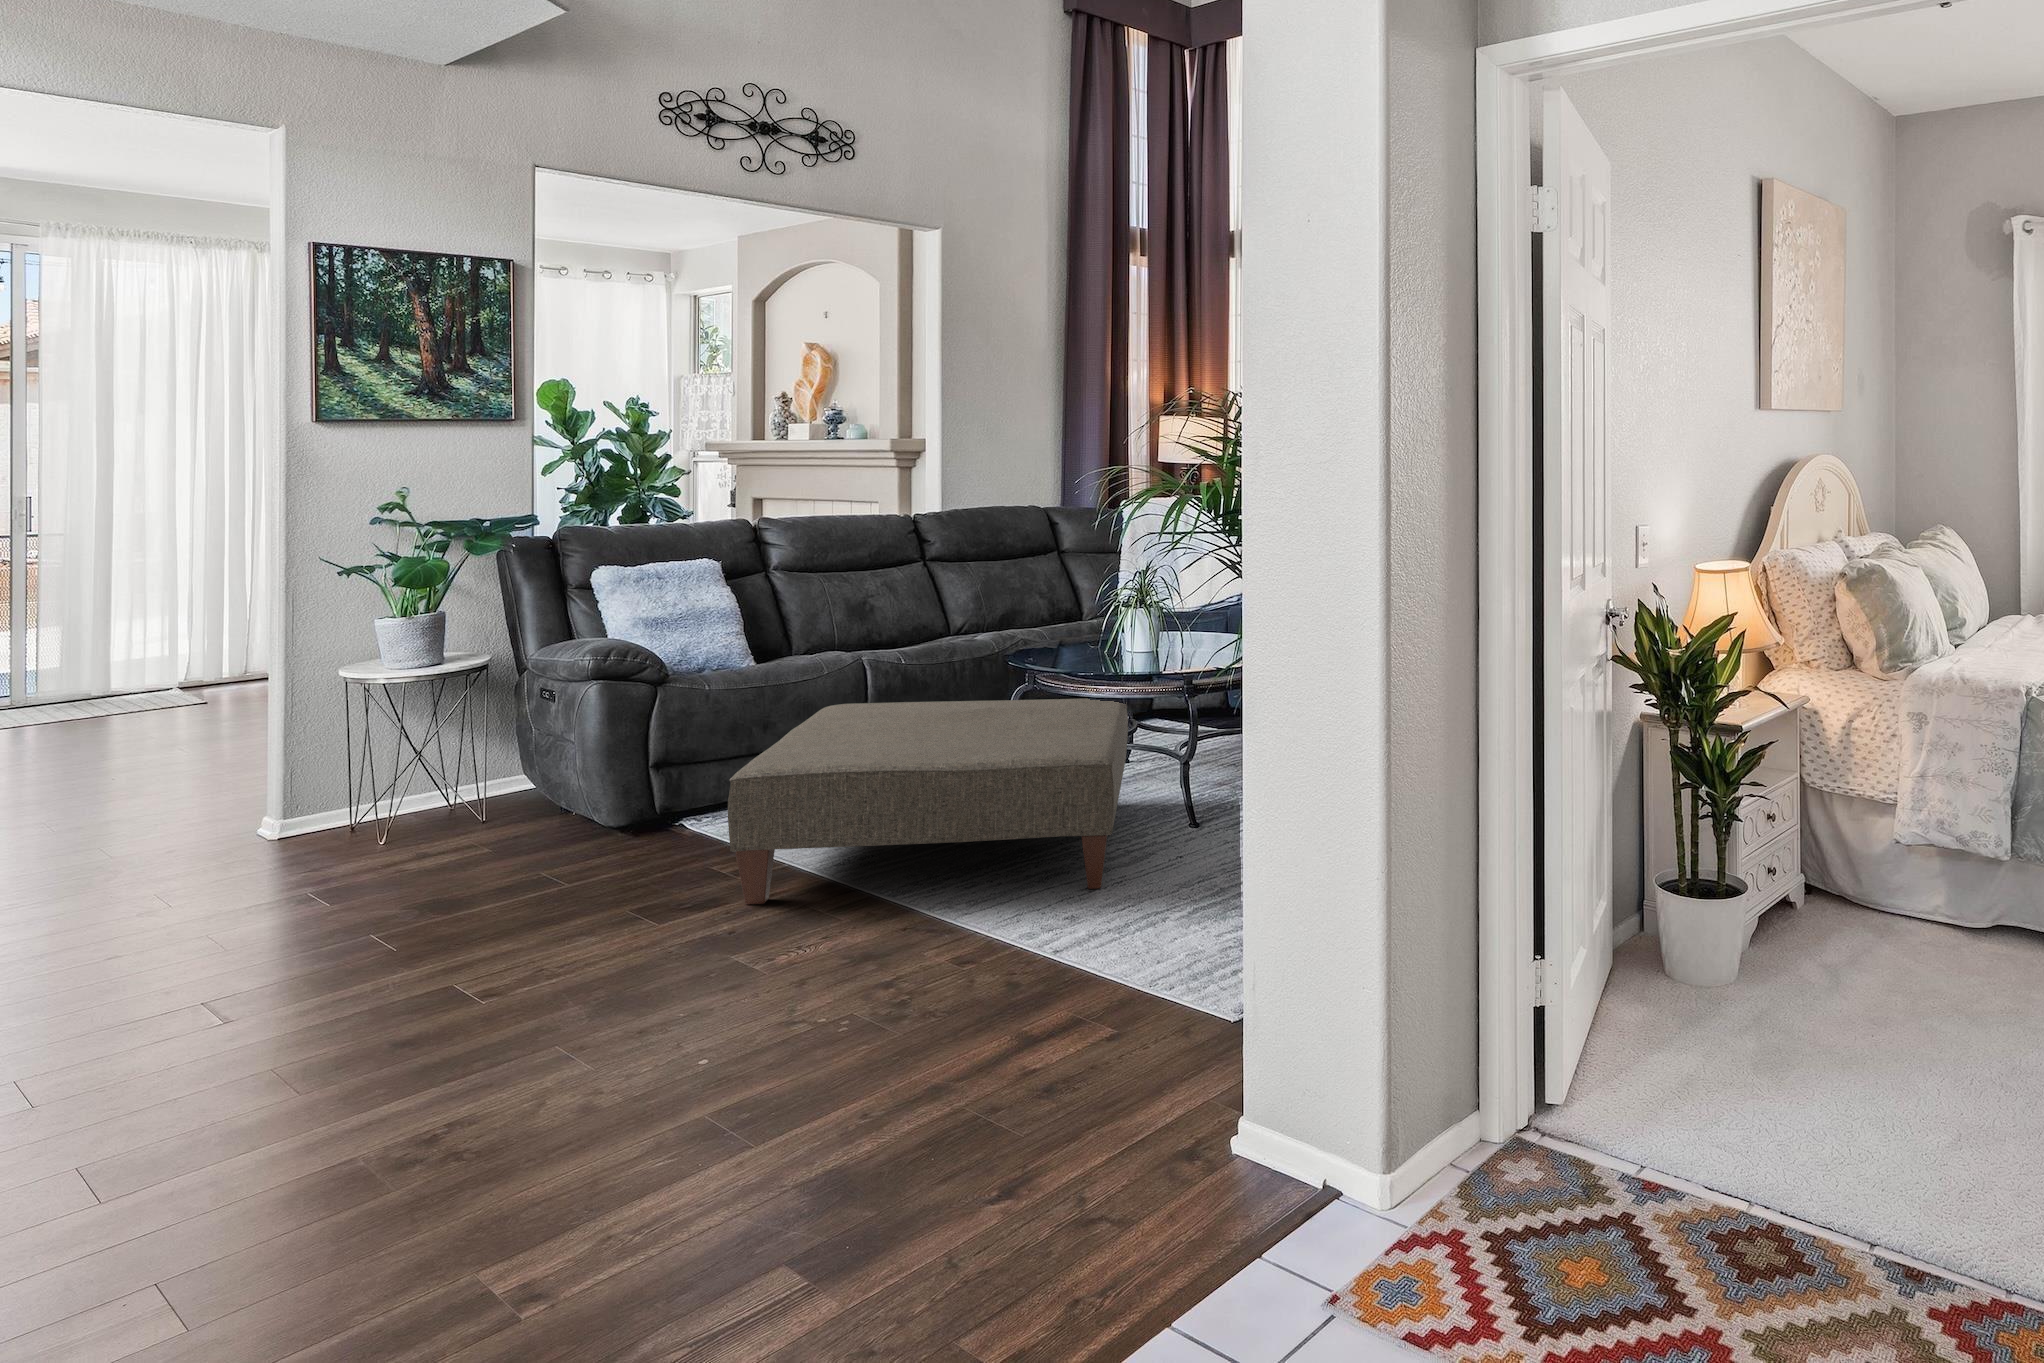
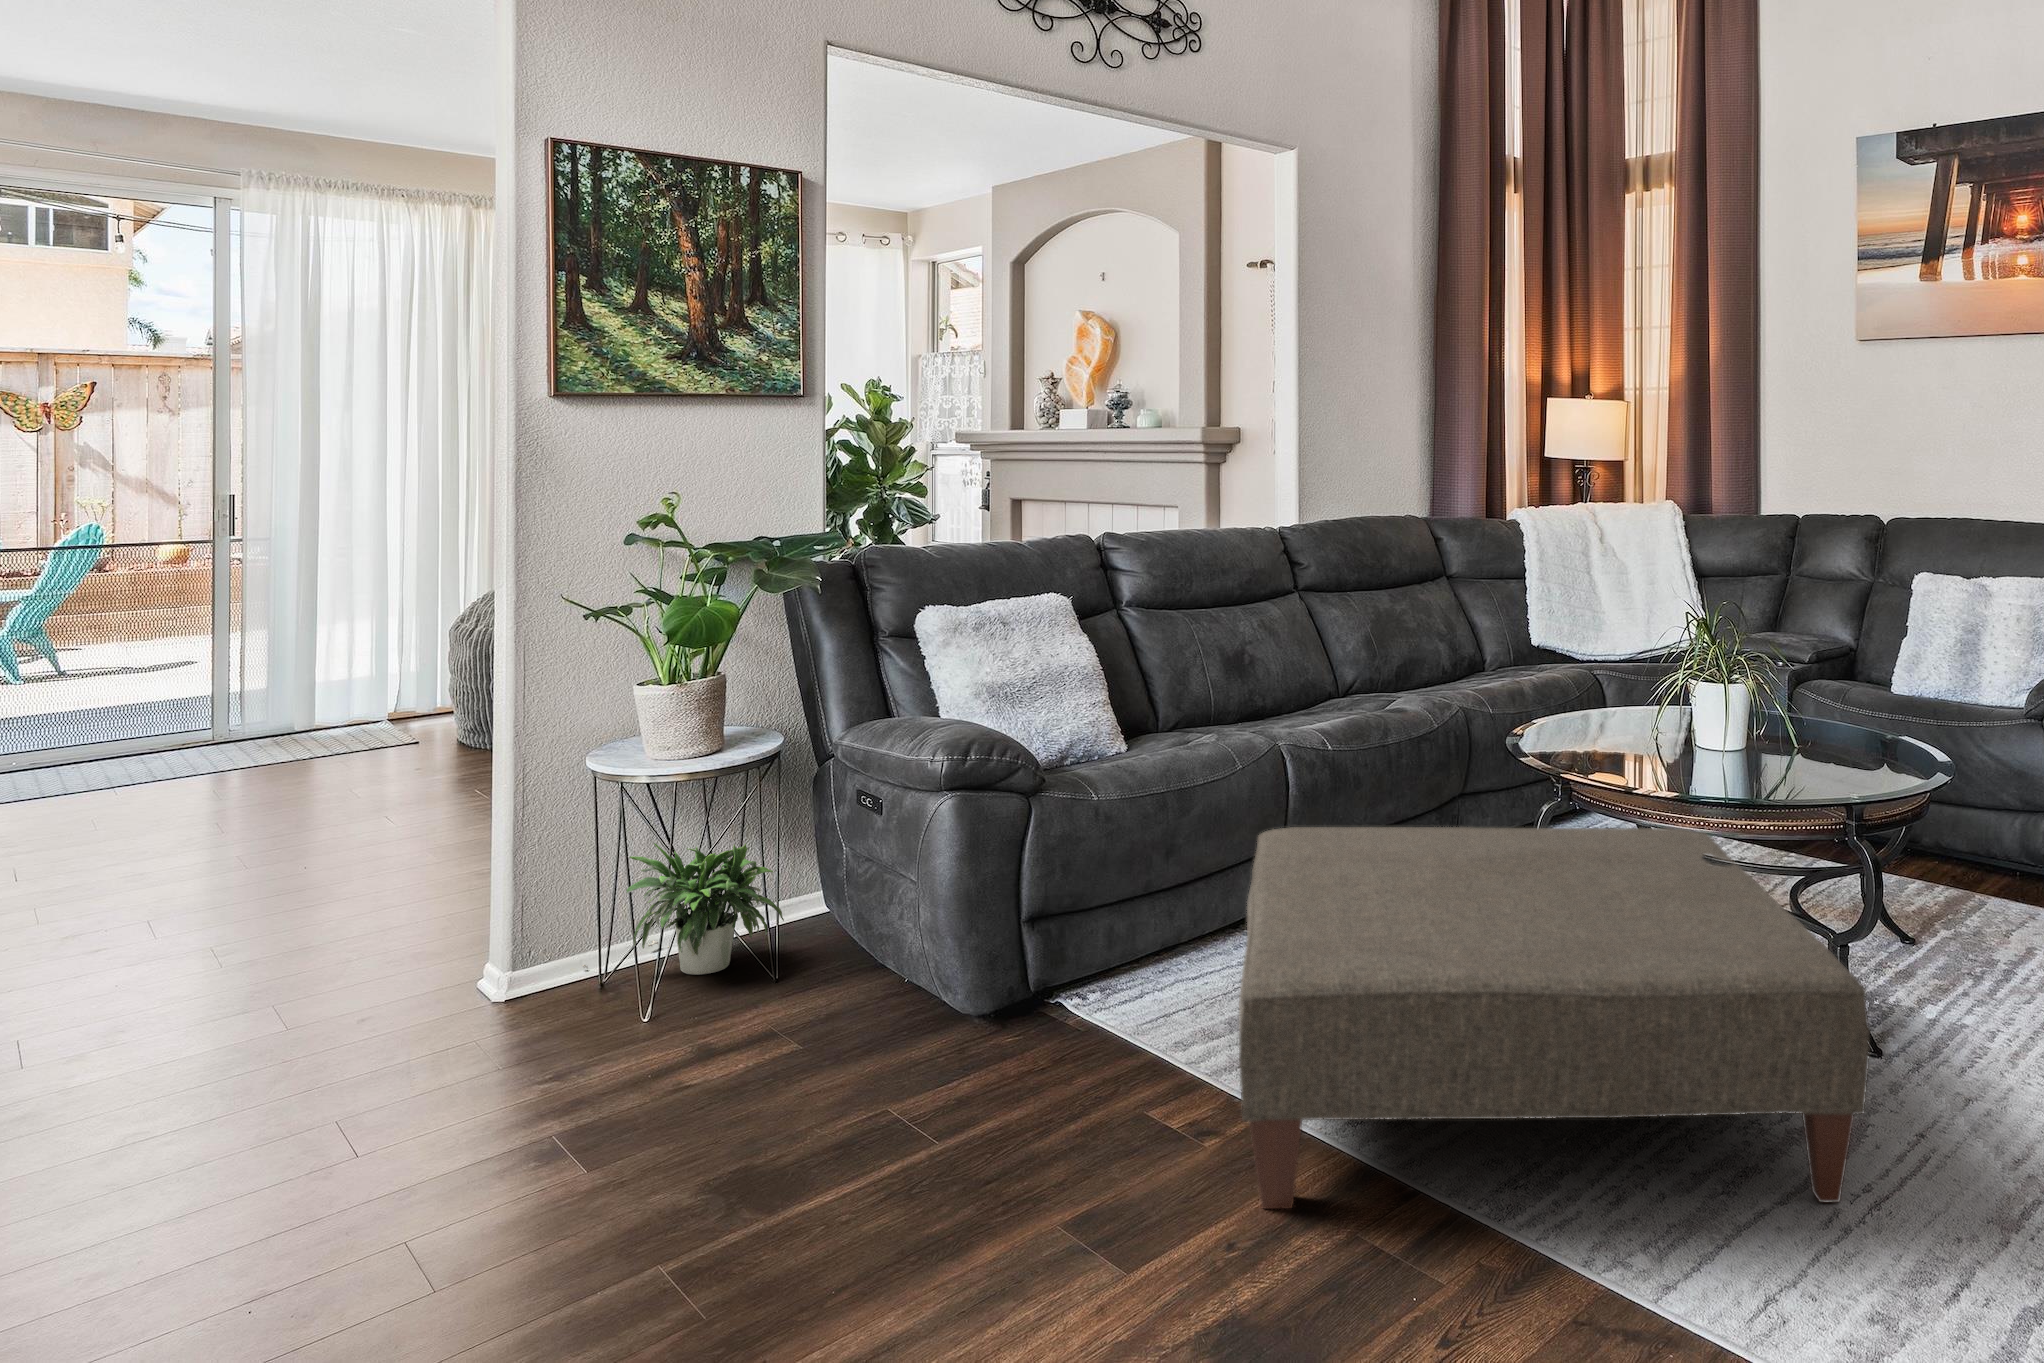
potted plant: none [338,728,489,818] -> present [582,843,784,975]

